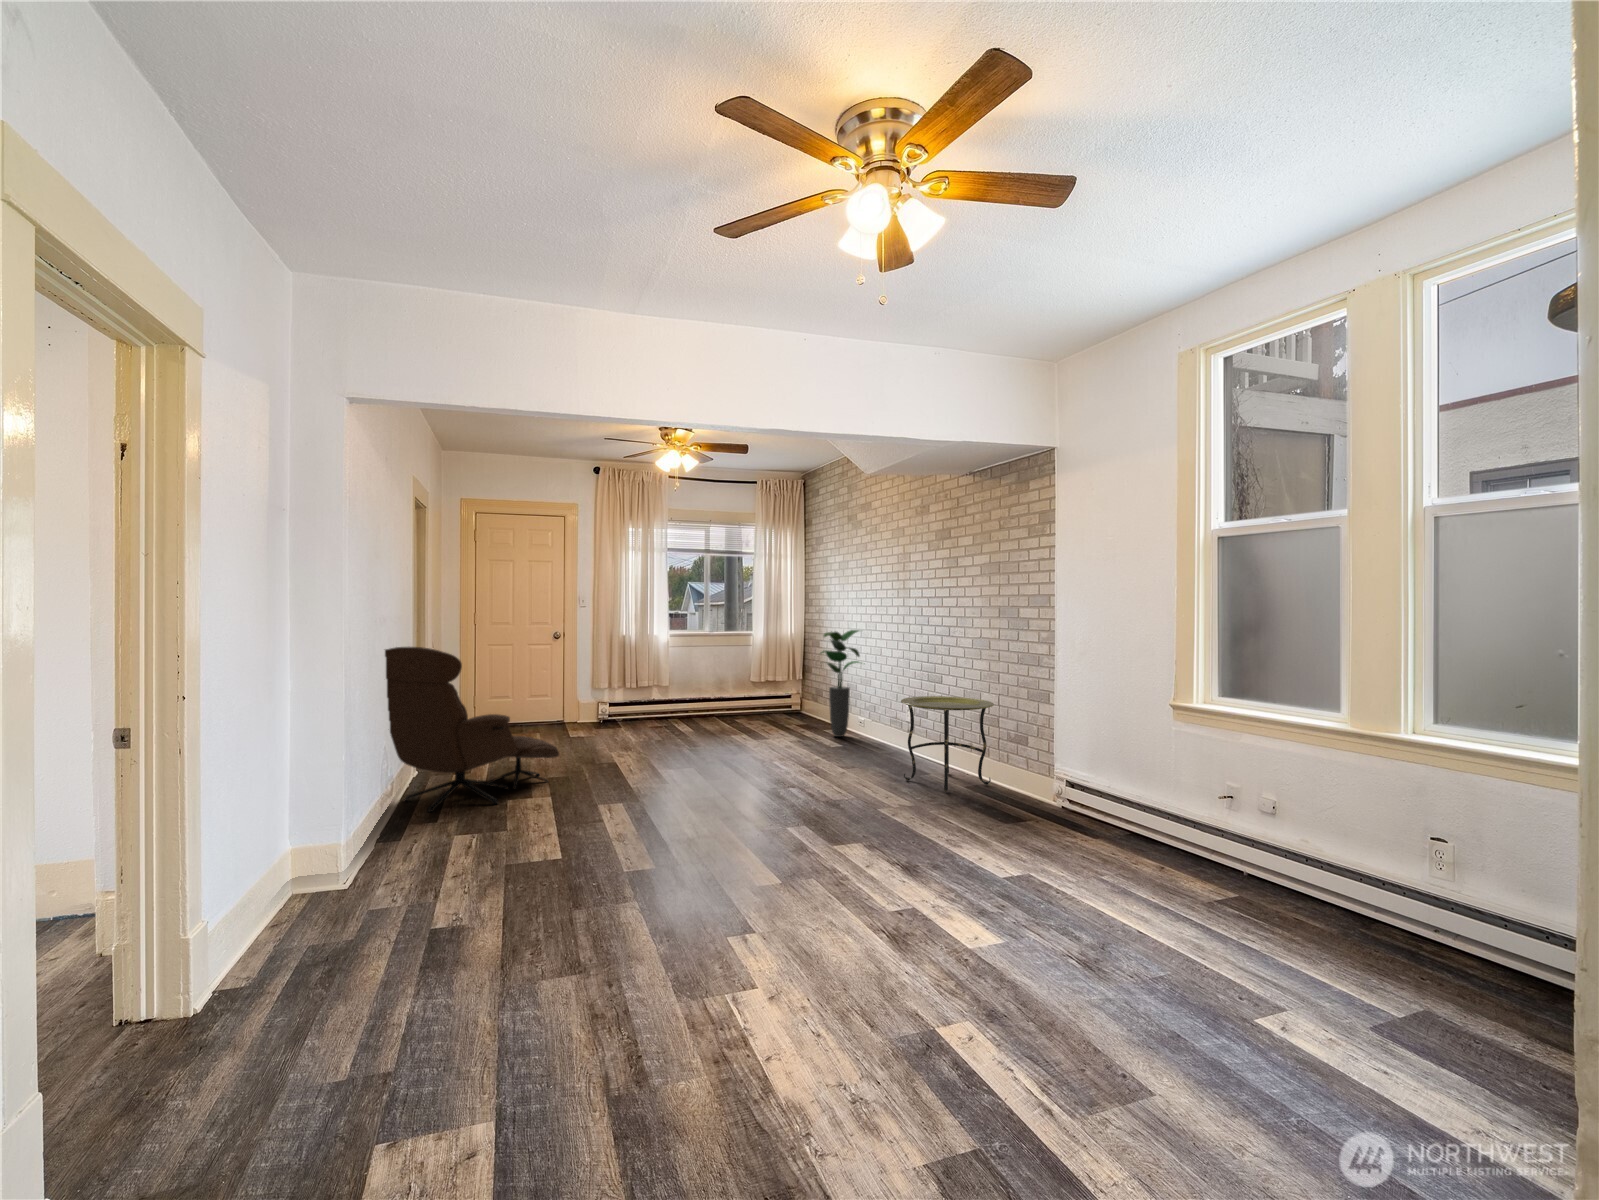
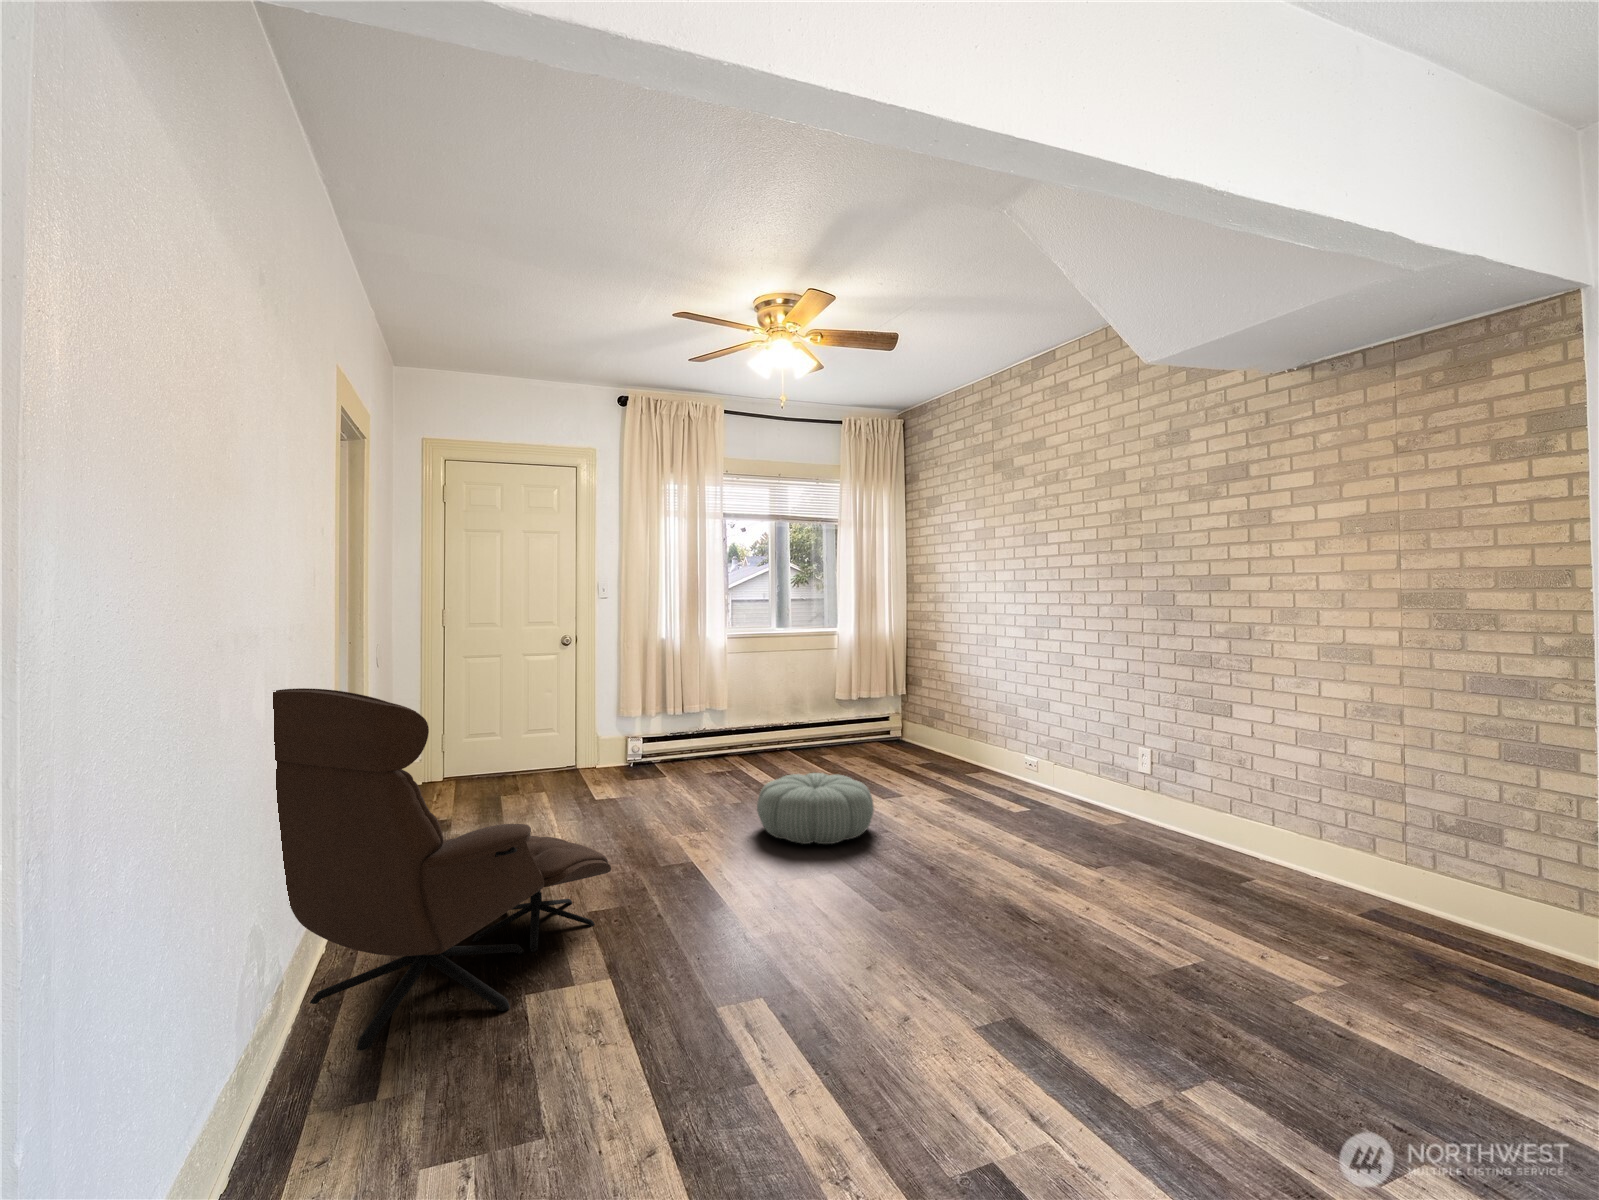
potted plant: present [821,630,860,737] -> none [969,628,1046,791]
side table: present [901,696,994,792] -> none [1219,746,1422,938]
pouf: none [662,718,734,757] -> present [757,773,874,844]

